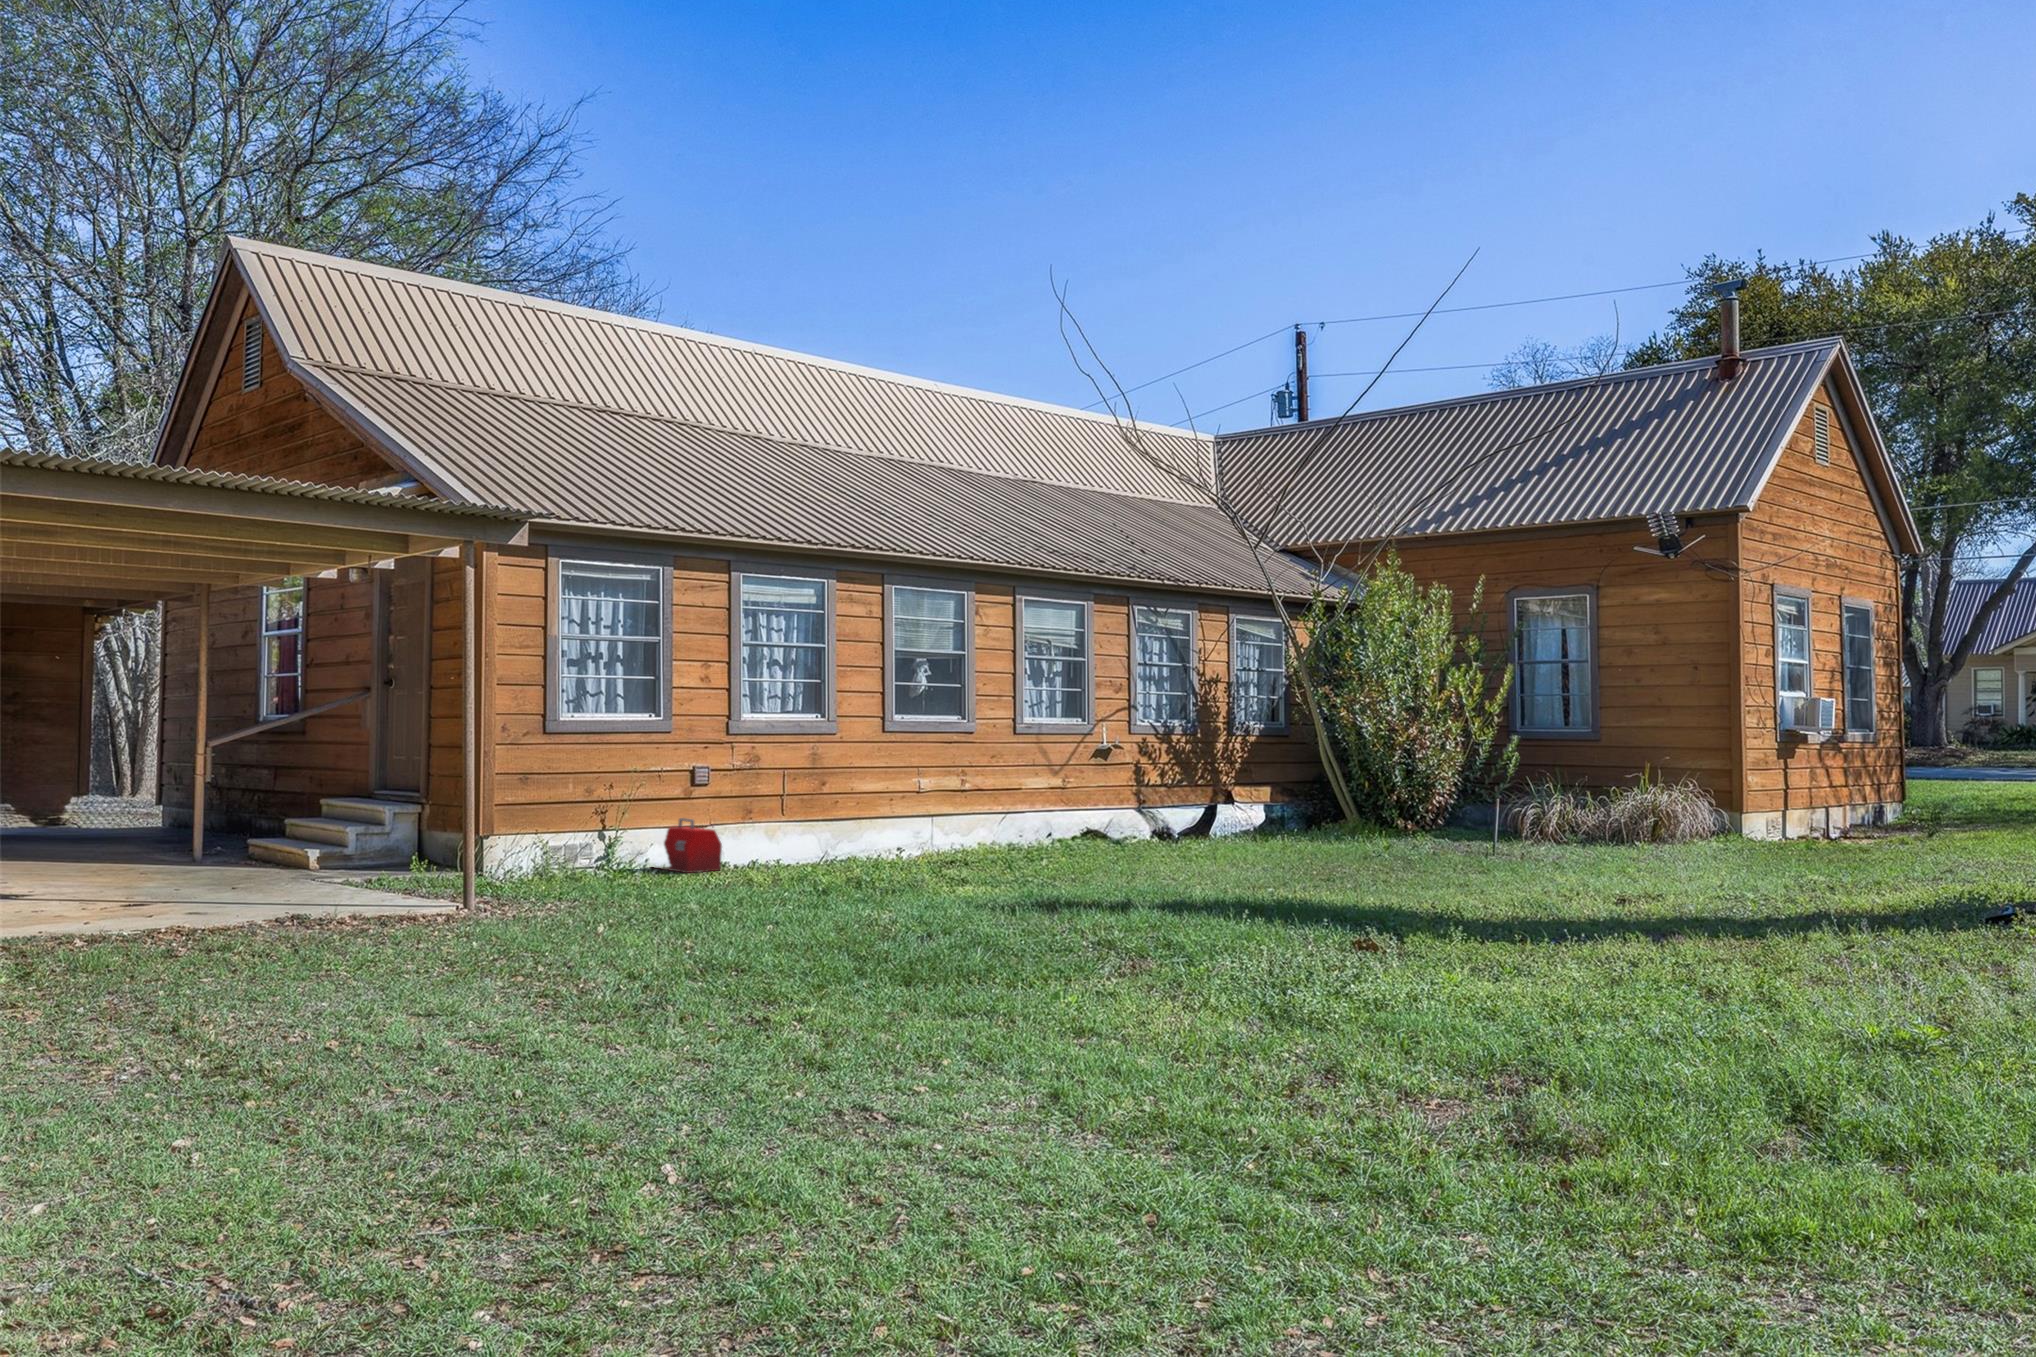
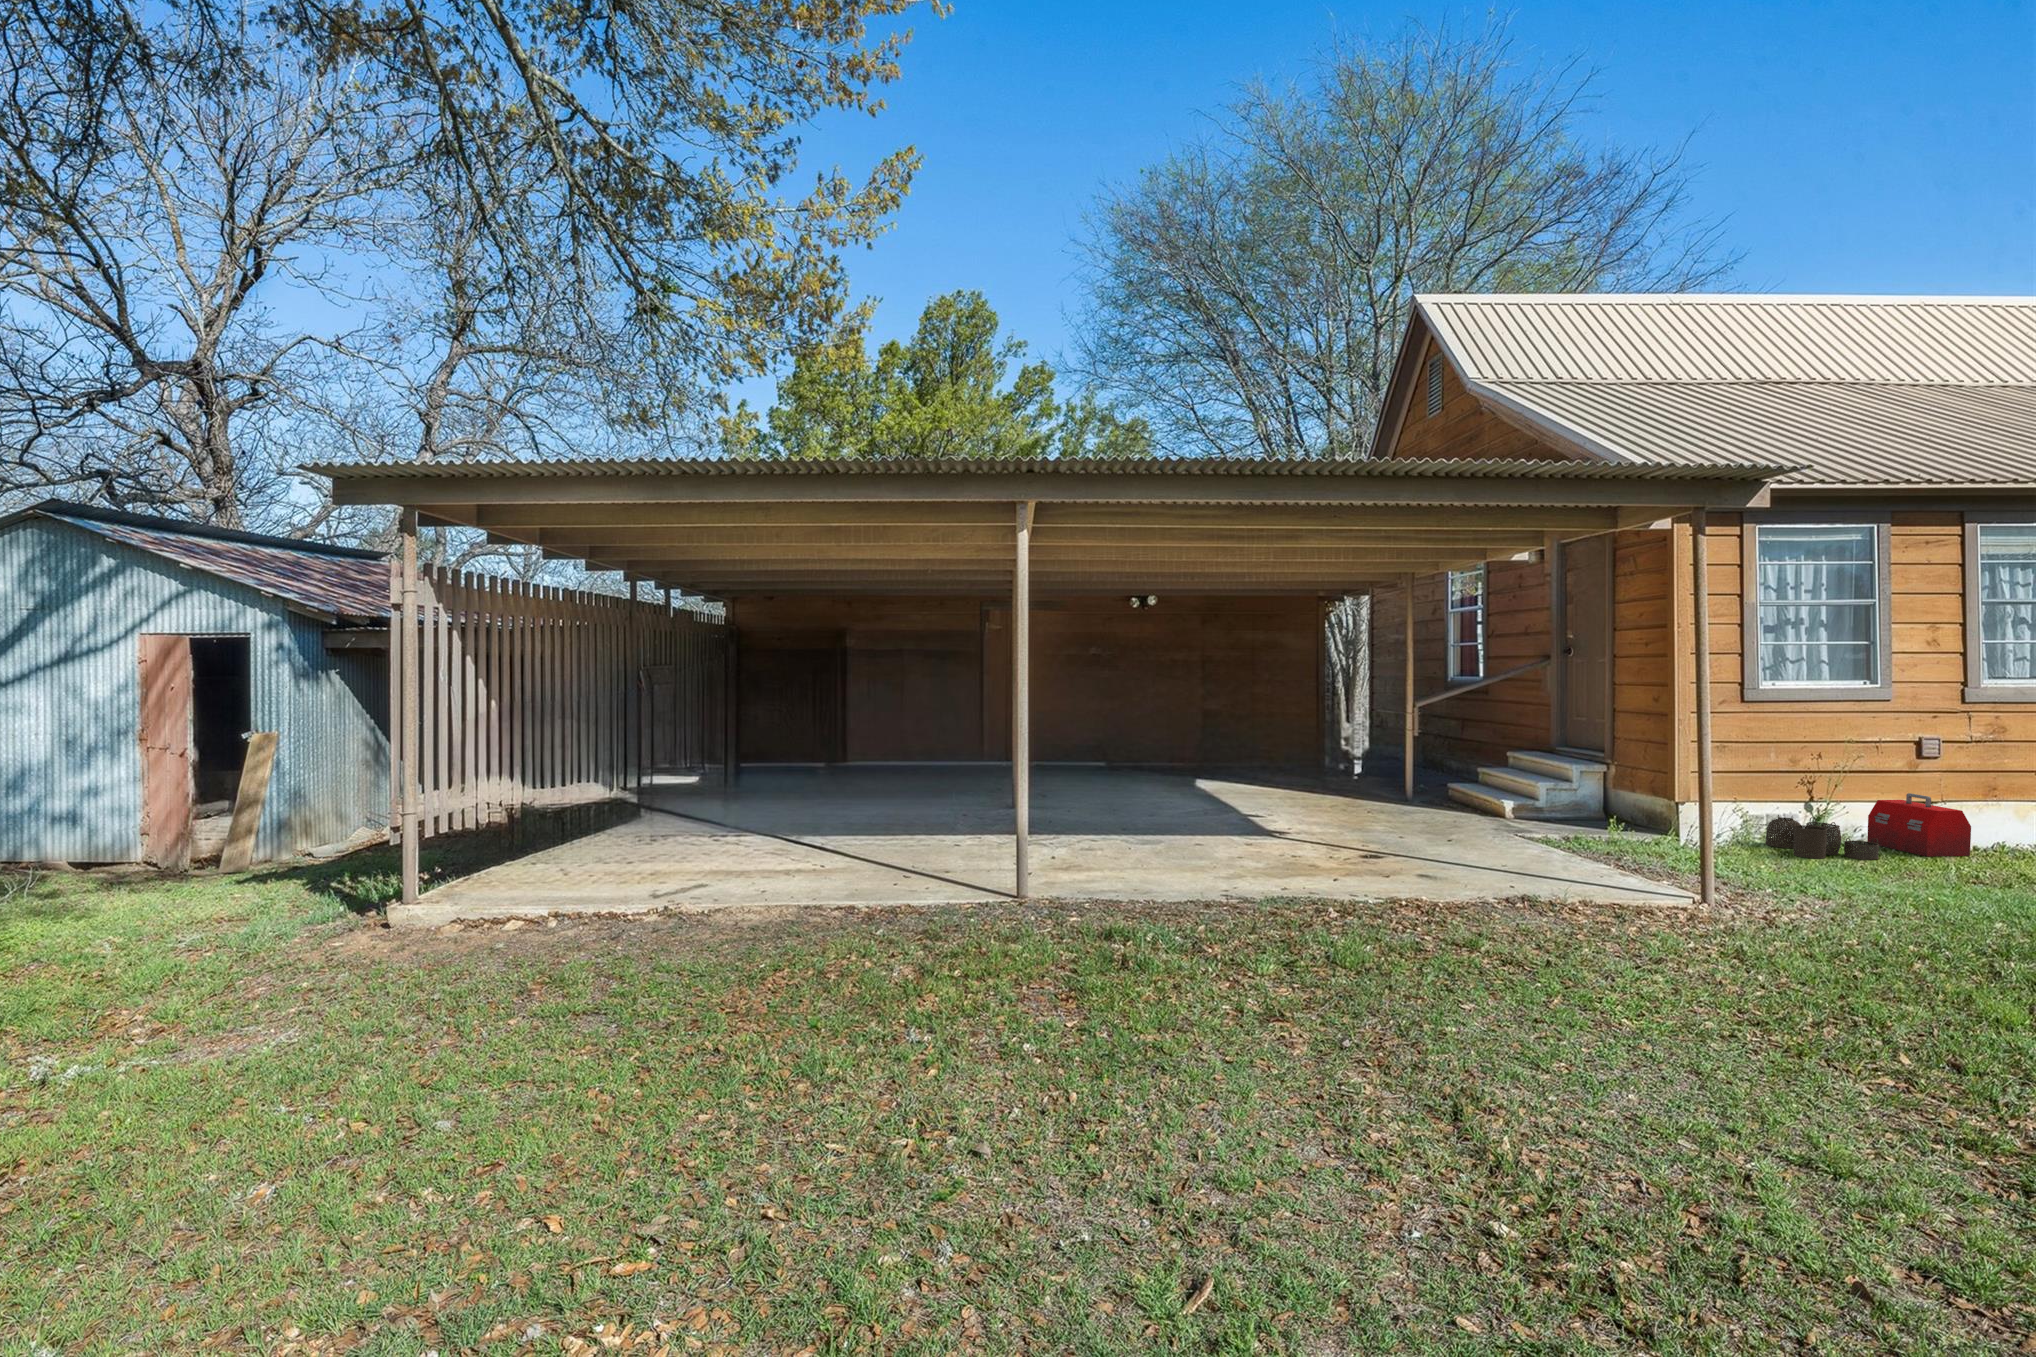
woven basket: none [562,844,648,880] -> present [1765,815,1879,860]

